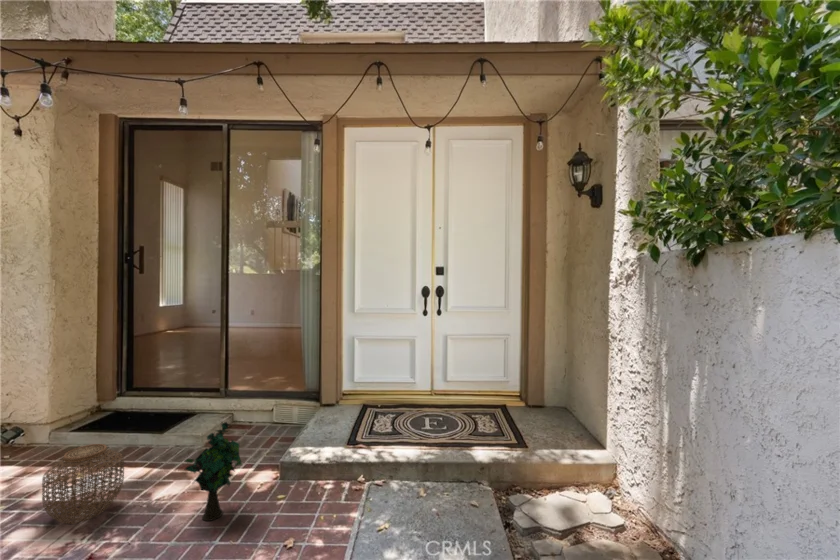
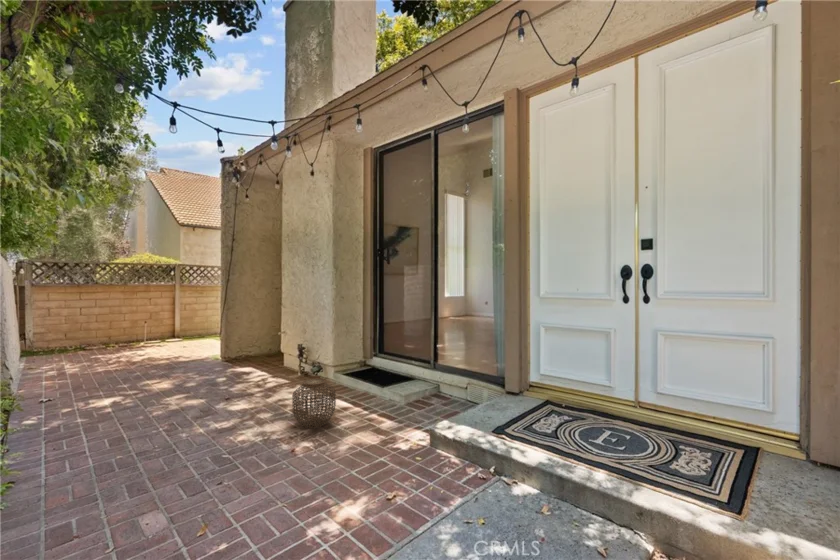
decorative plant: present [185,422,242,521] -> none [345,379,390,456]

